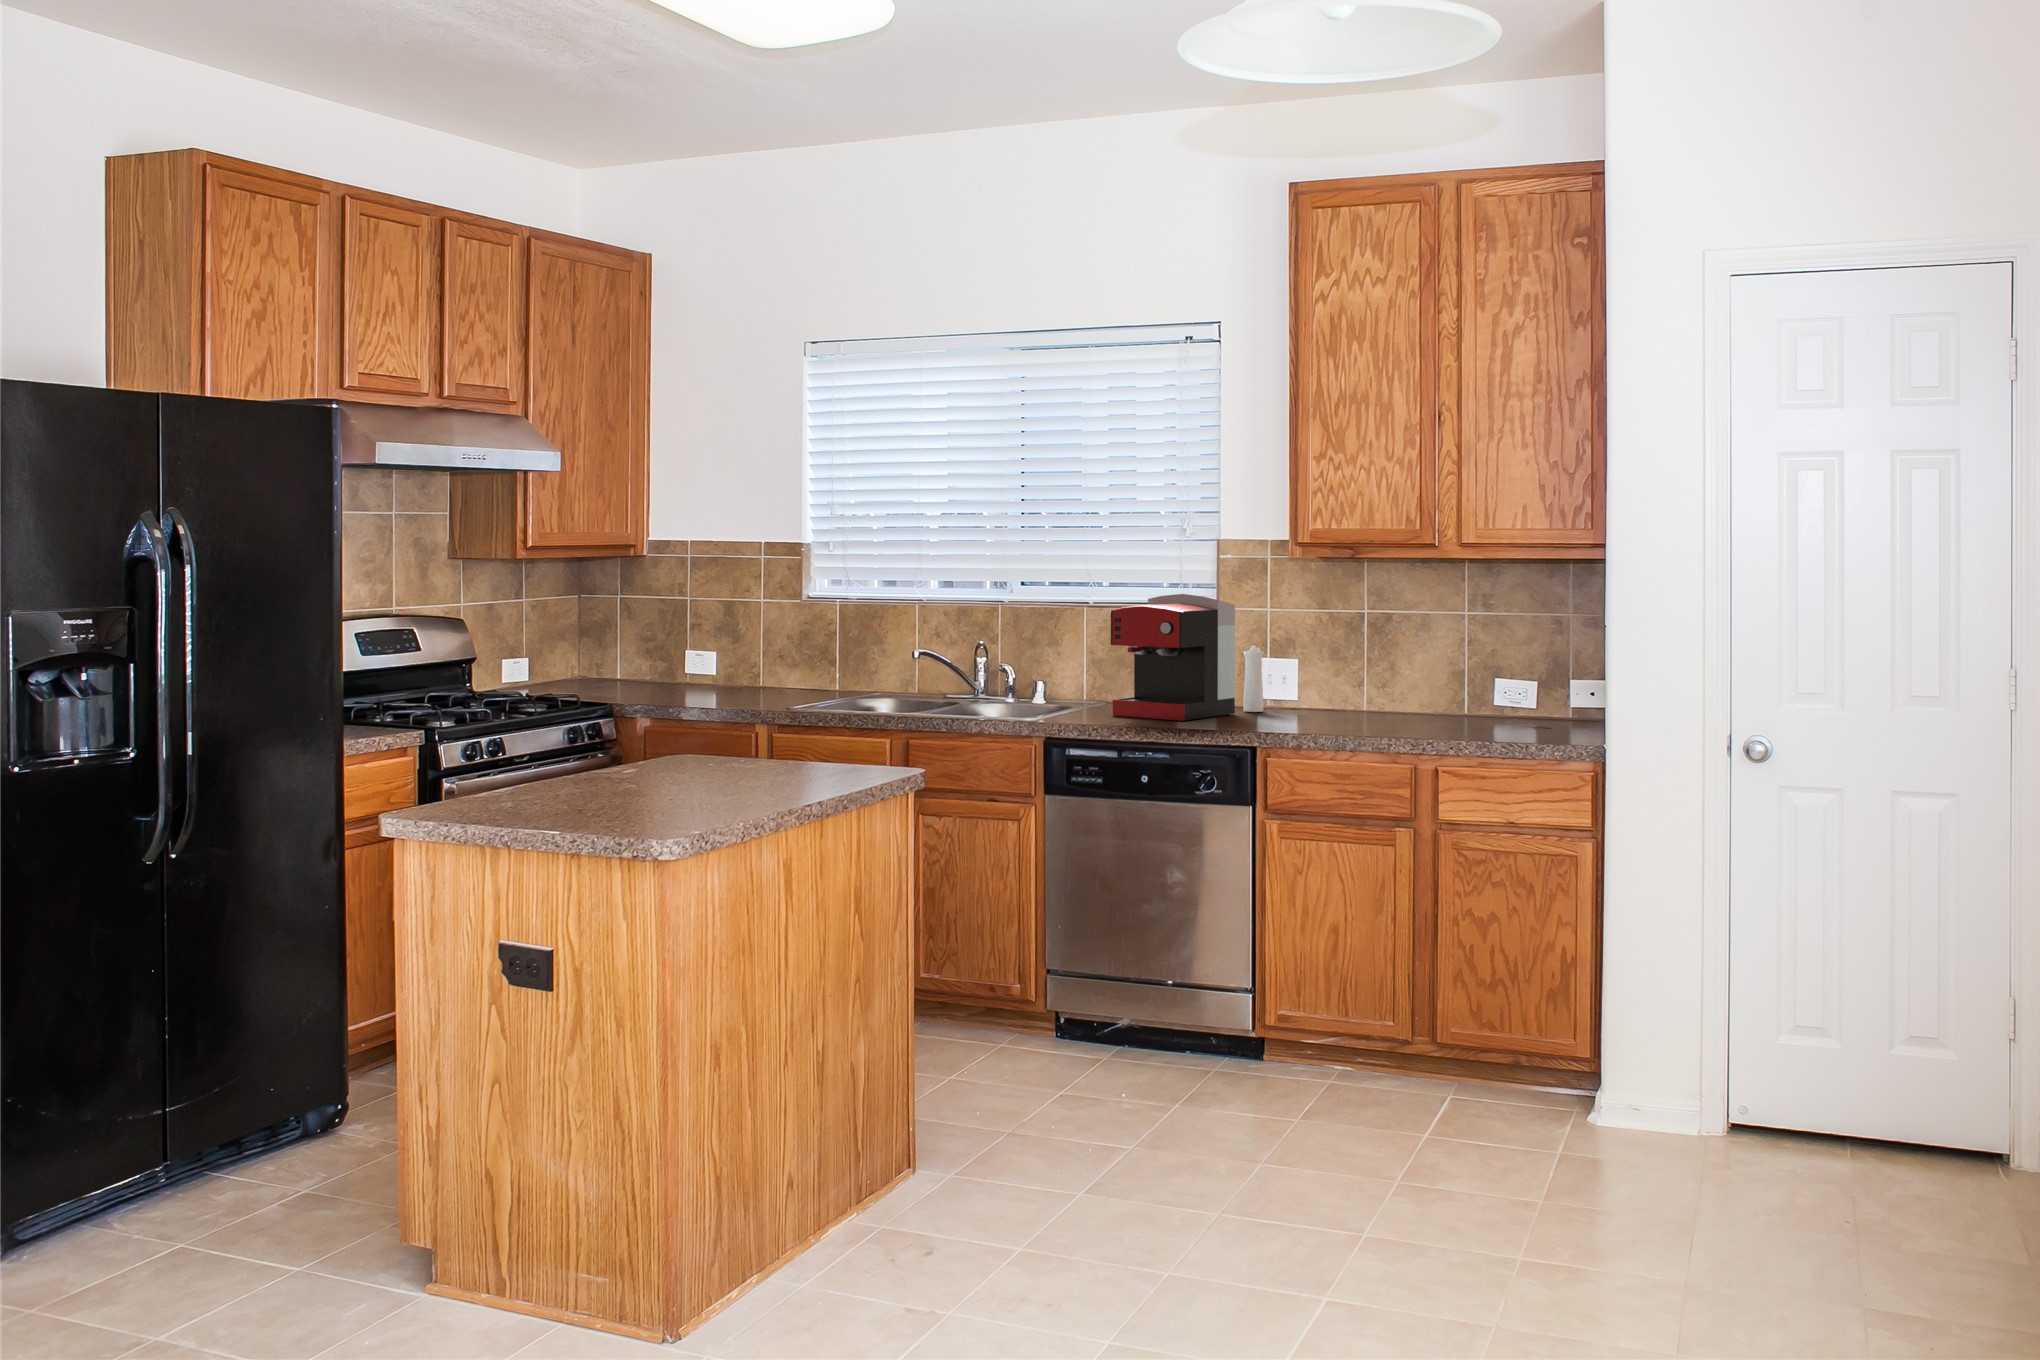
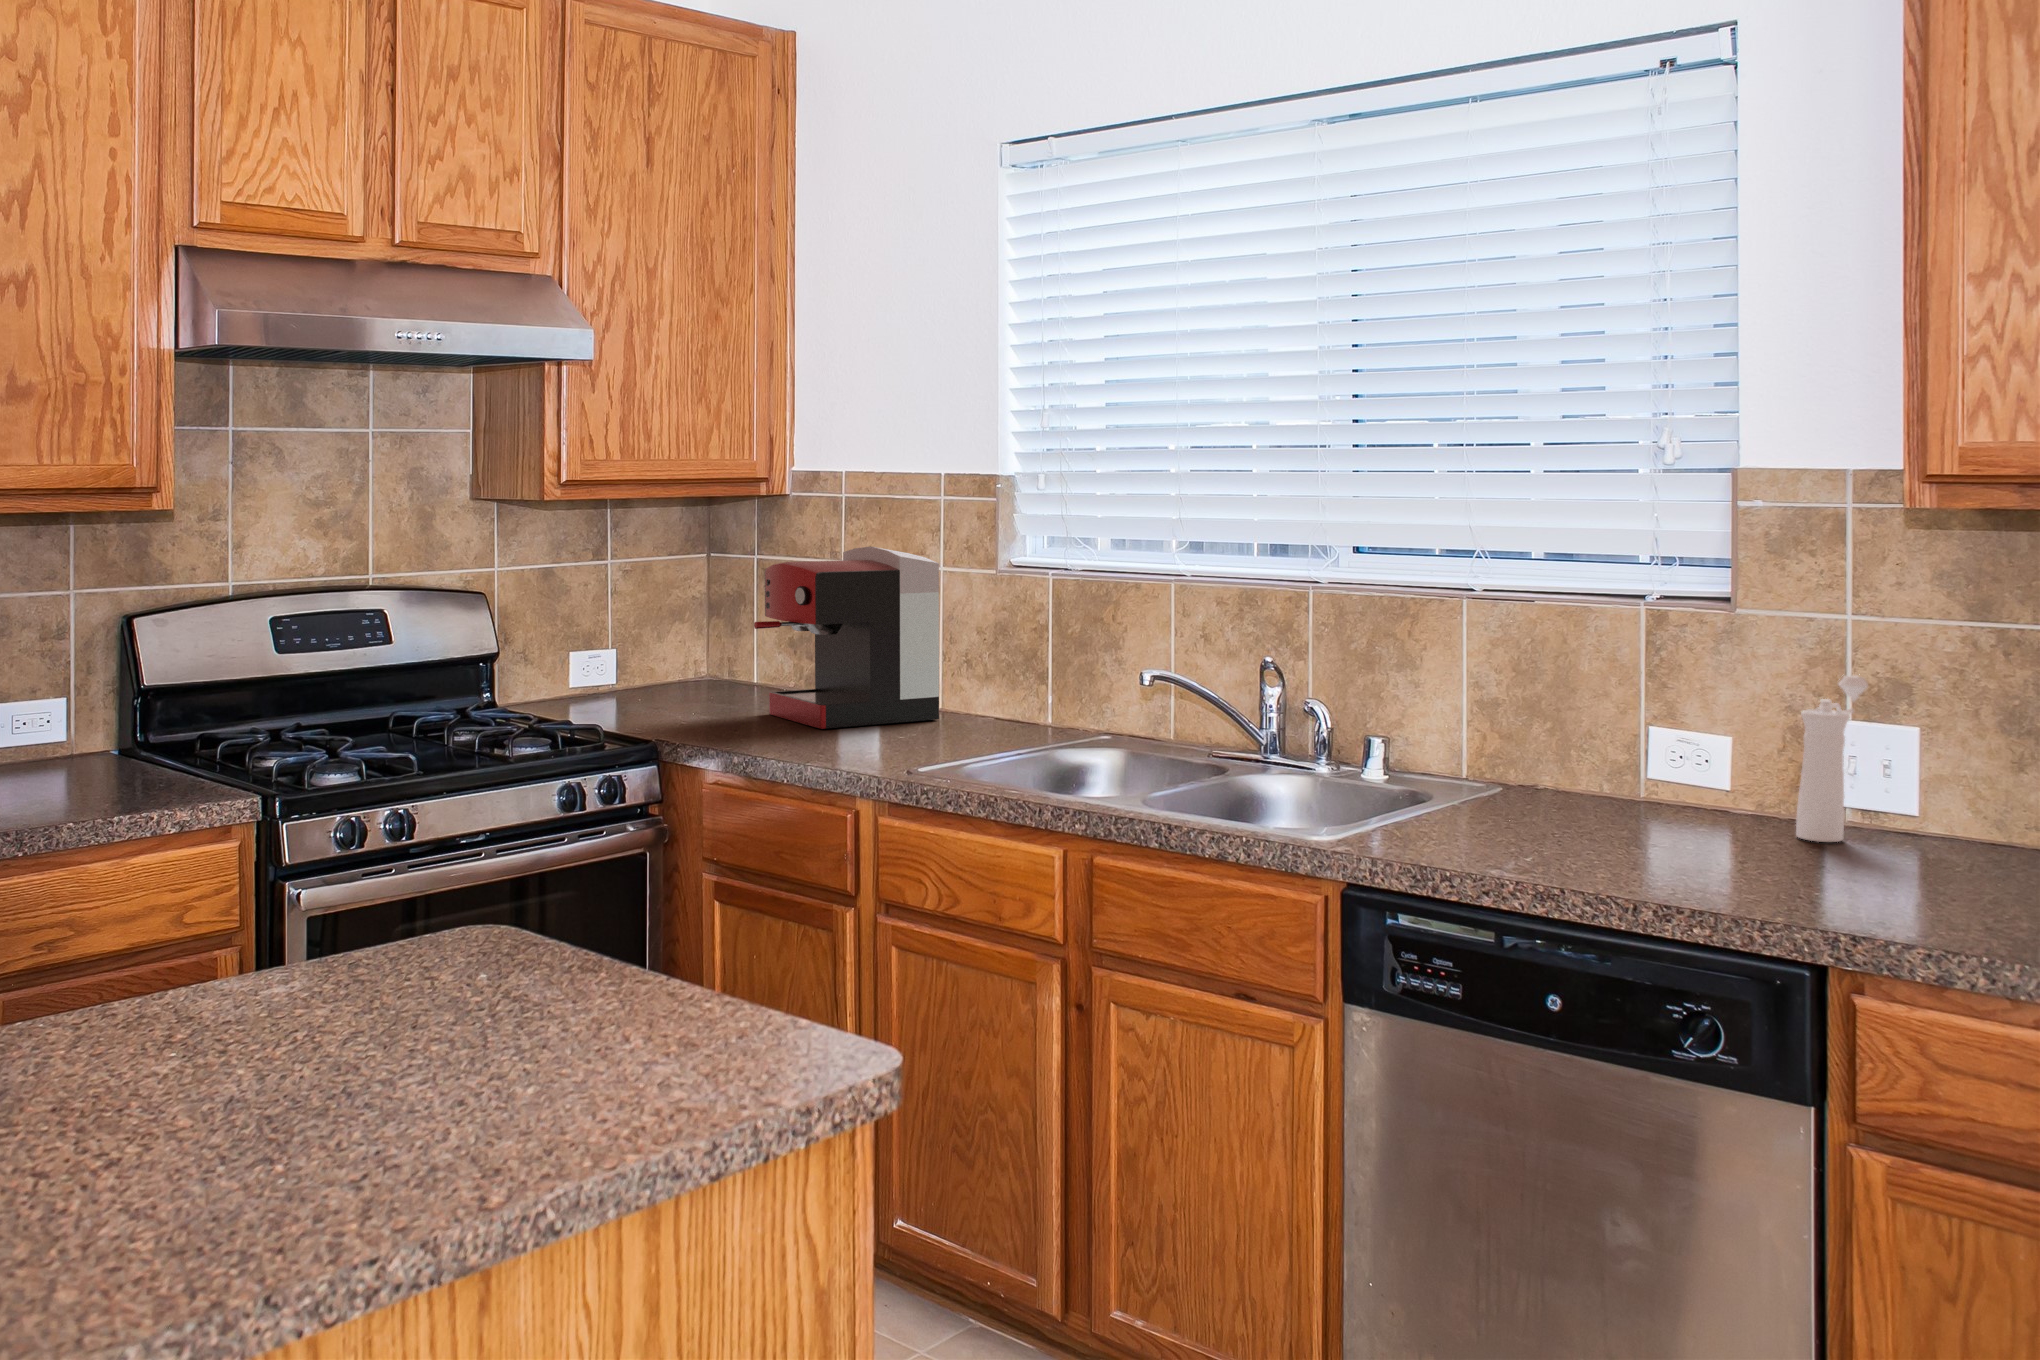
coffee maker: present [1111,594,1235,721] -> present [754,546,939,729]

